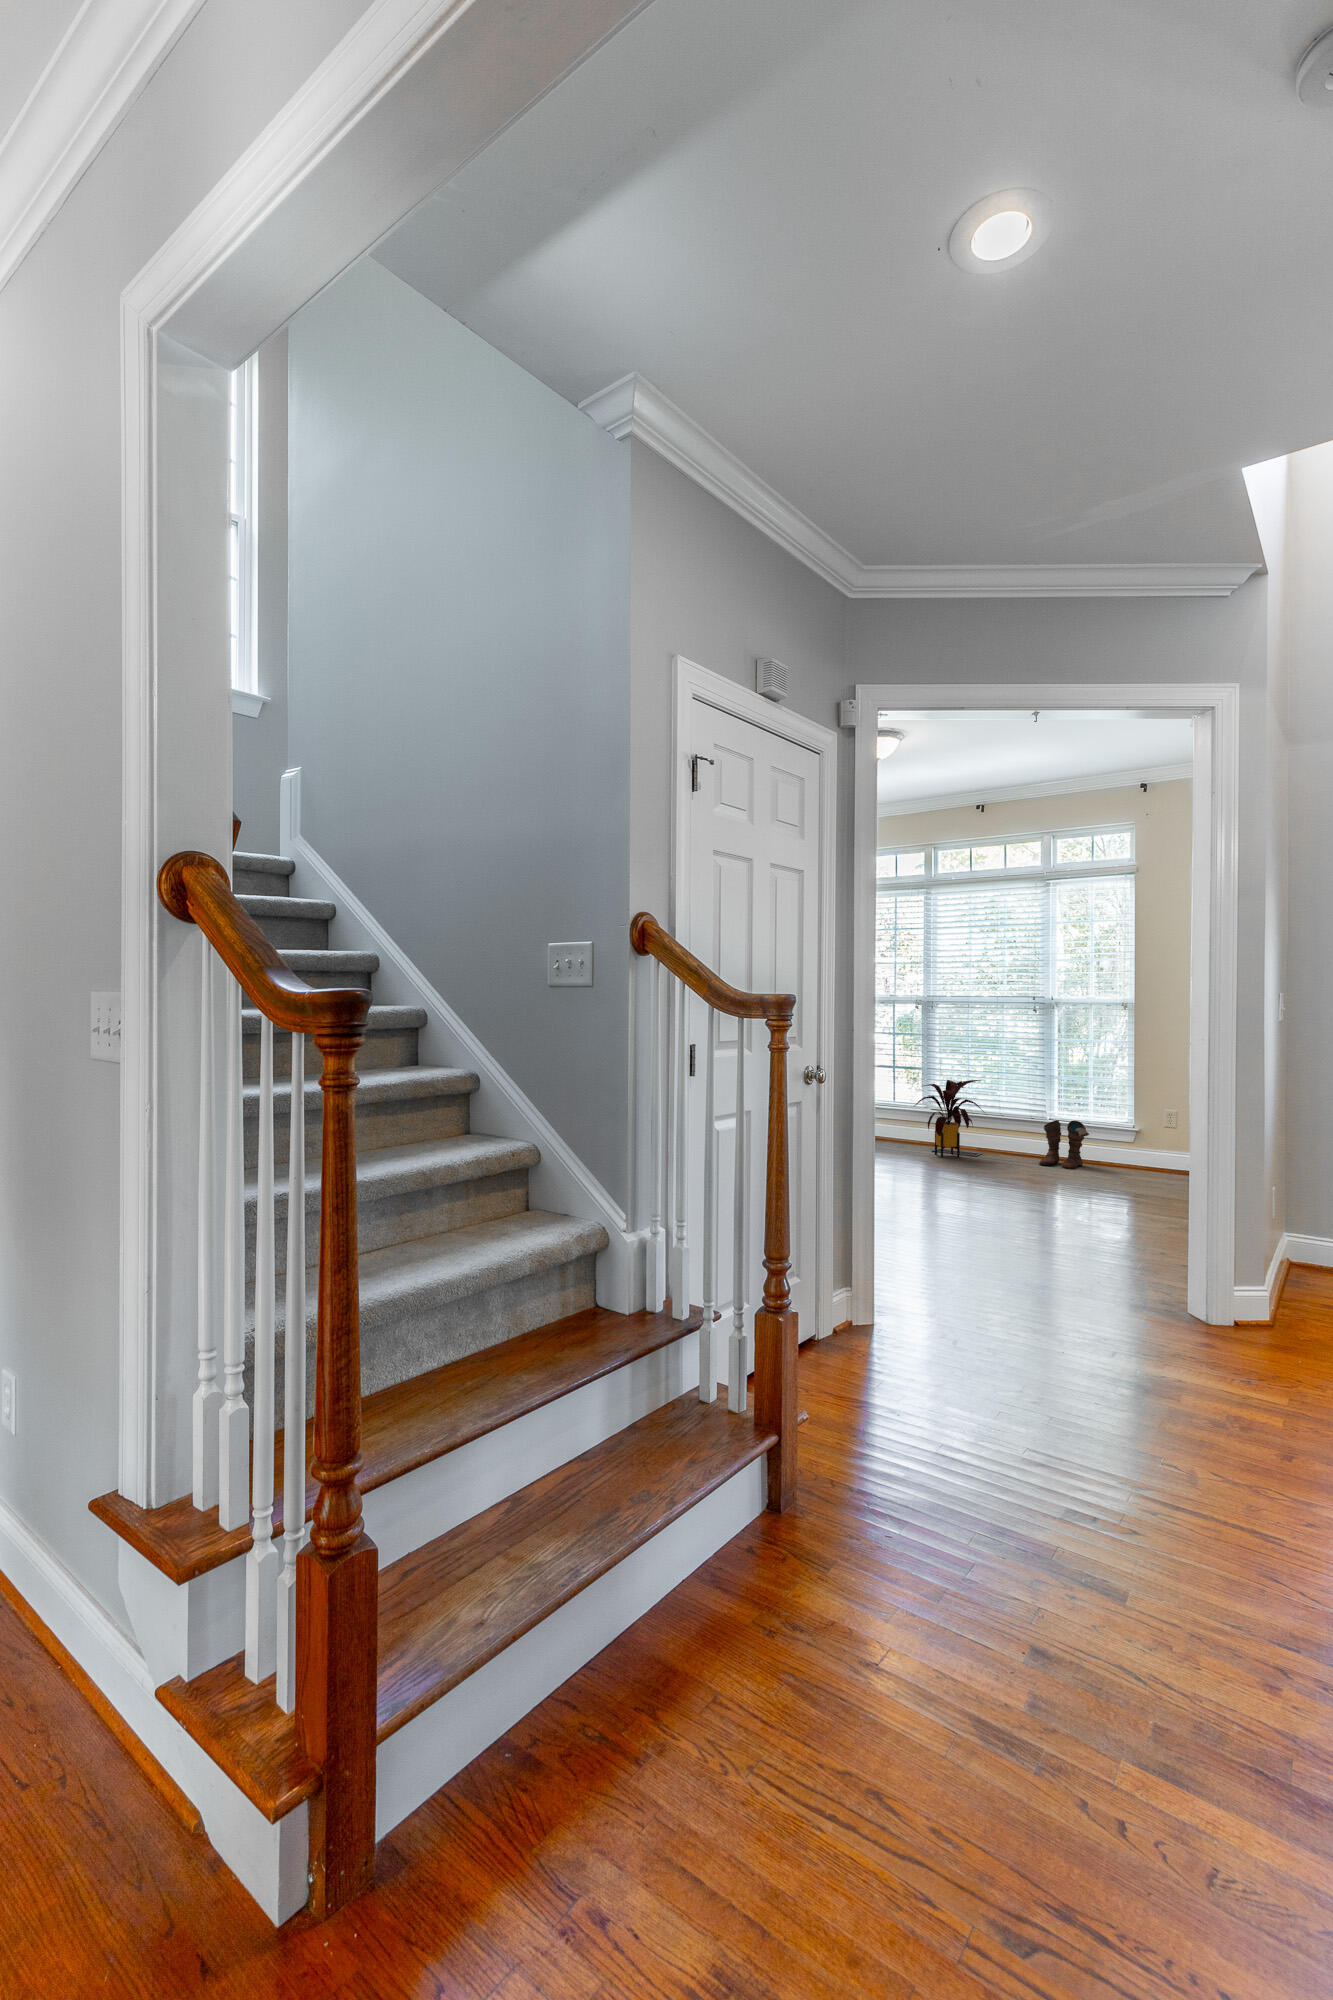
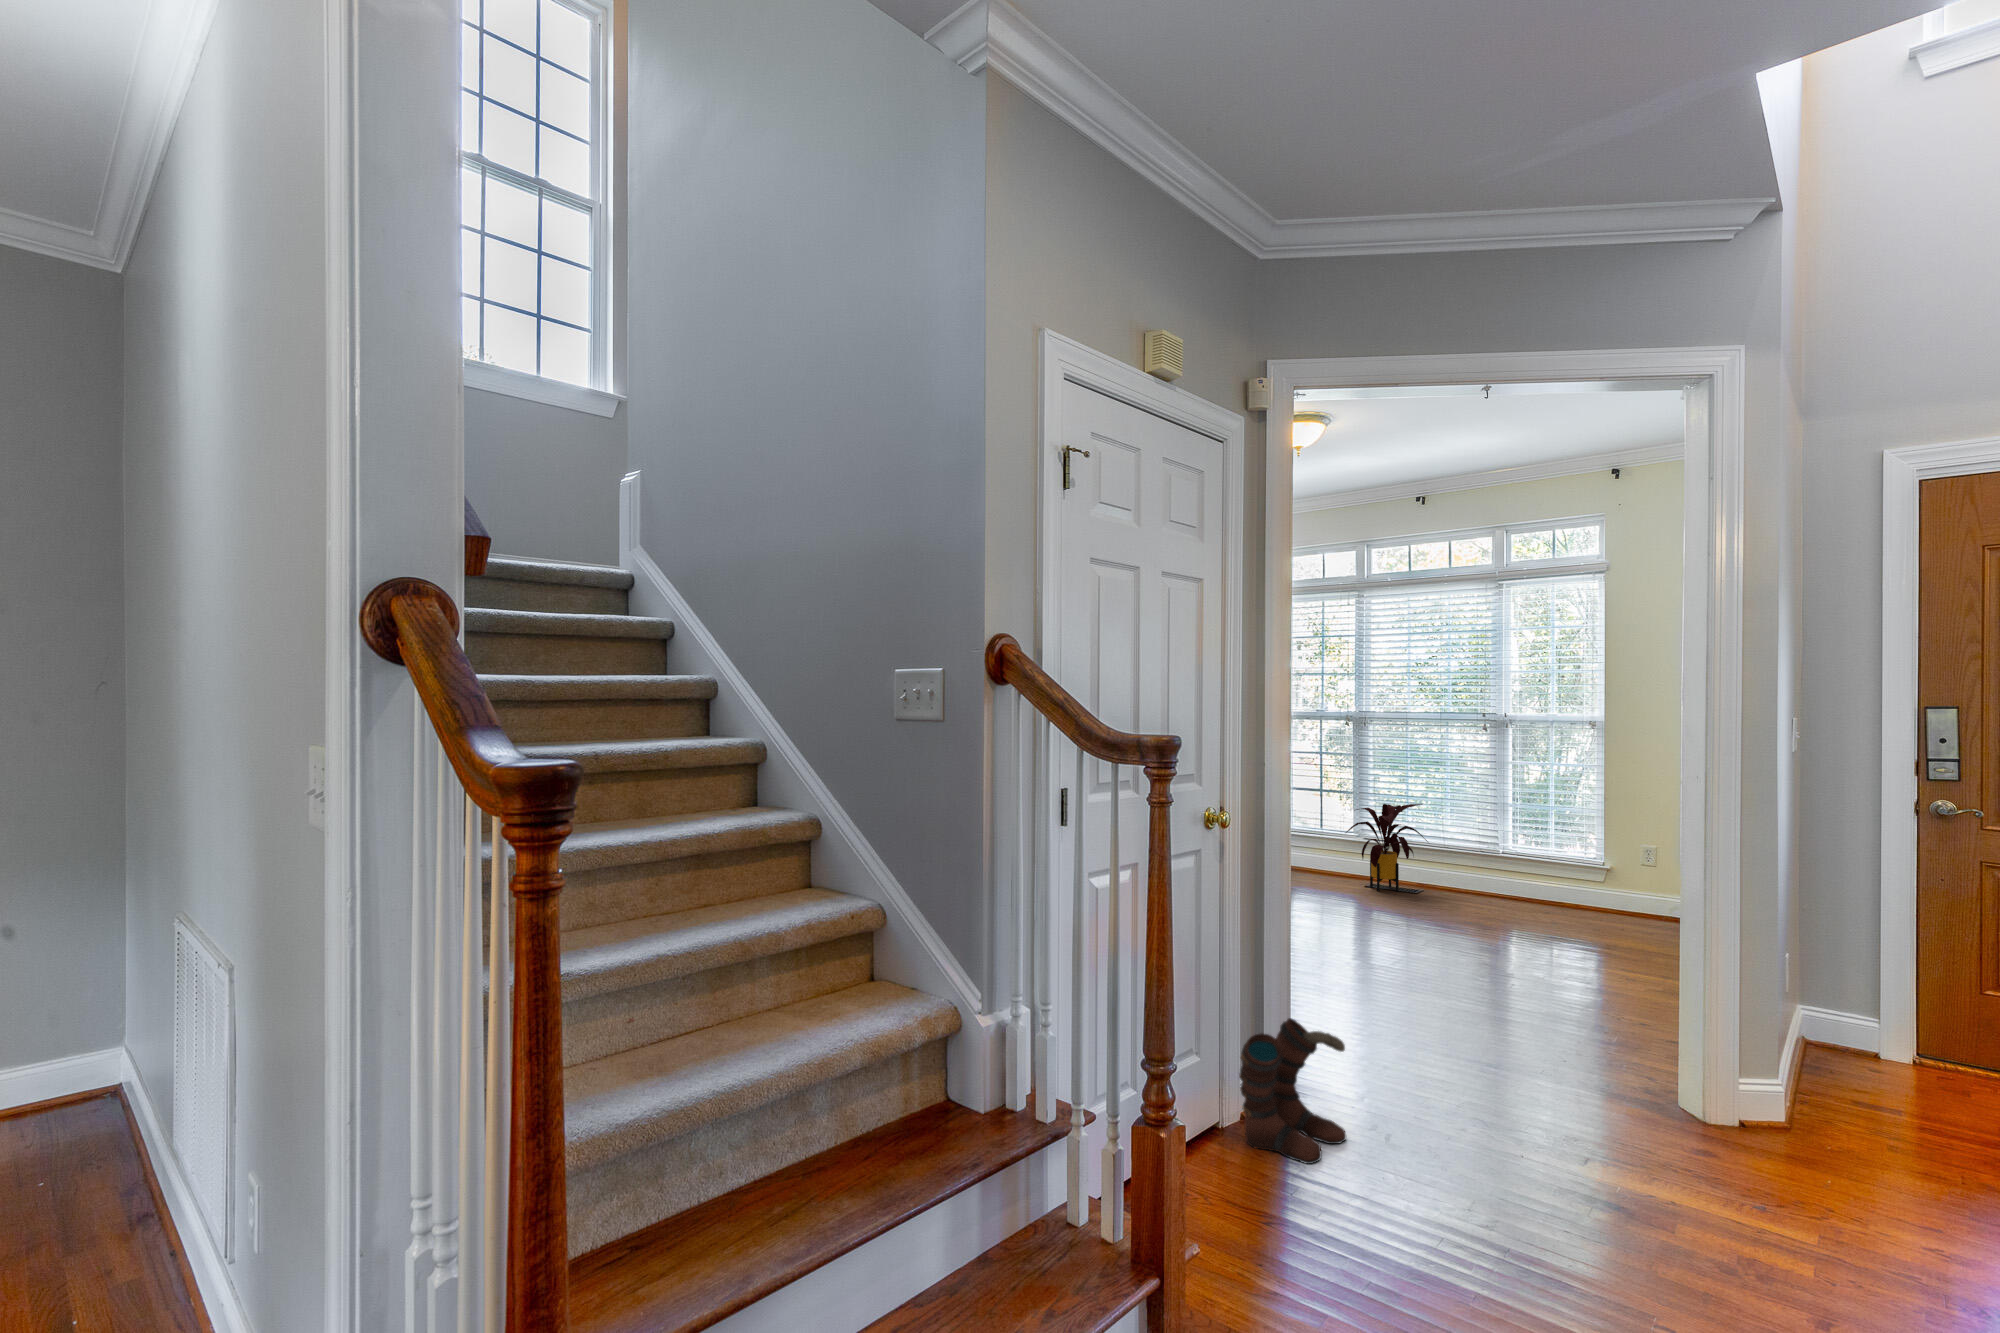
boots: present [1039,1120,1089,1169] -> present [1239,1018,1346,1164]

